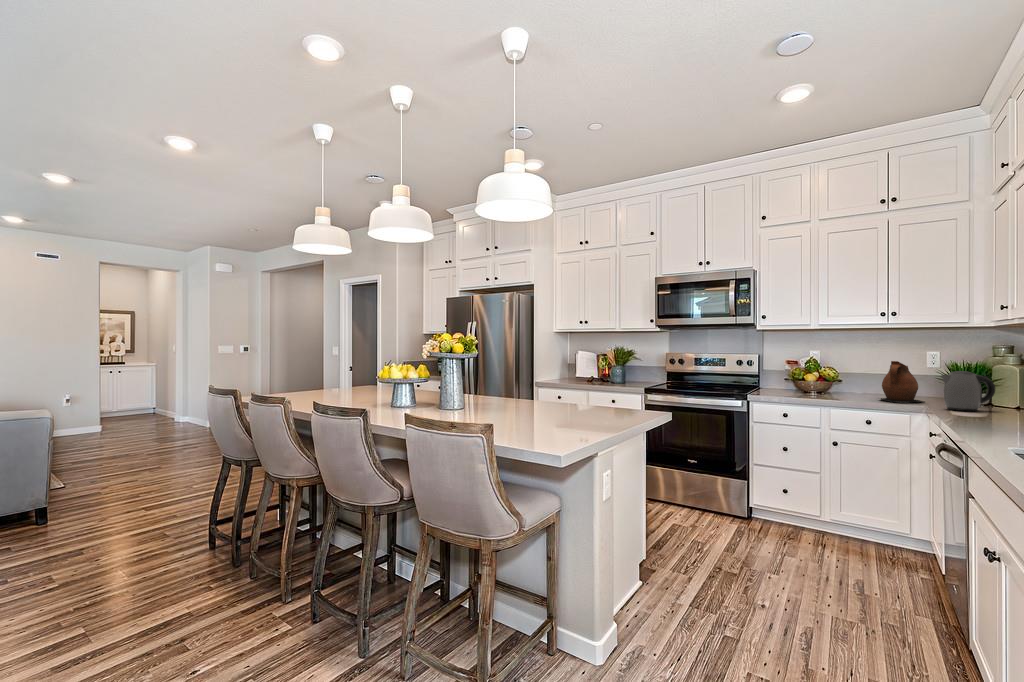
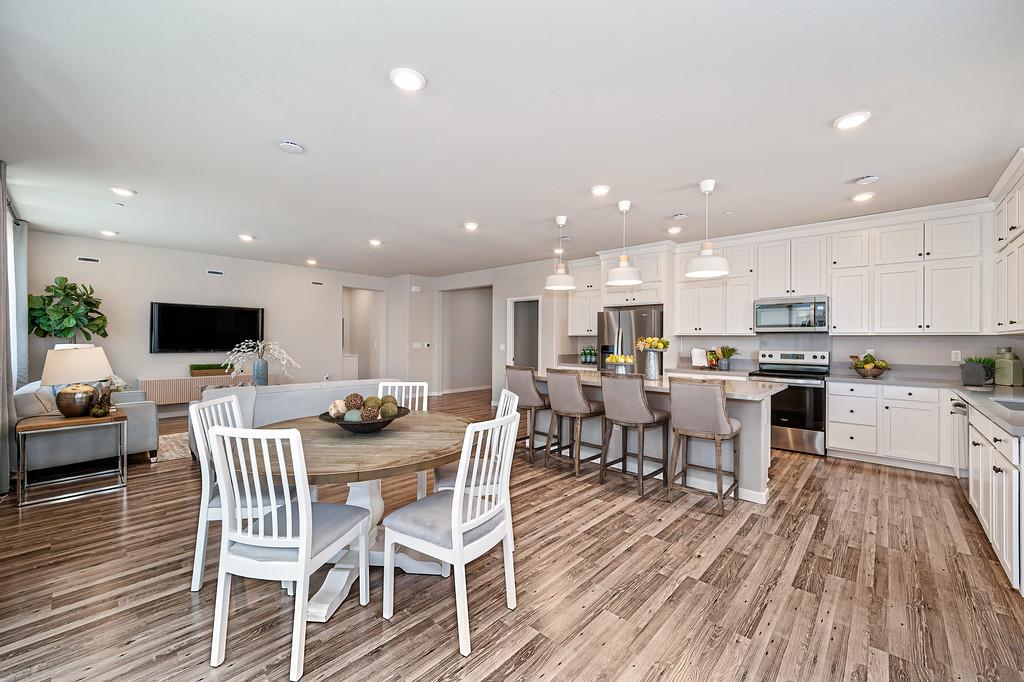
ceramic pitcher: present [881,361,925,402] -> none [916,356,950,383]

